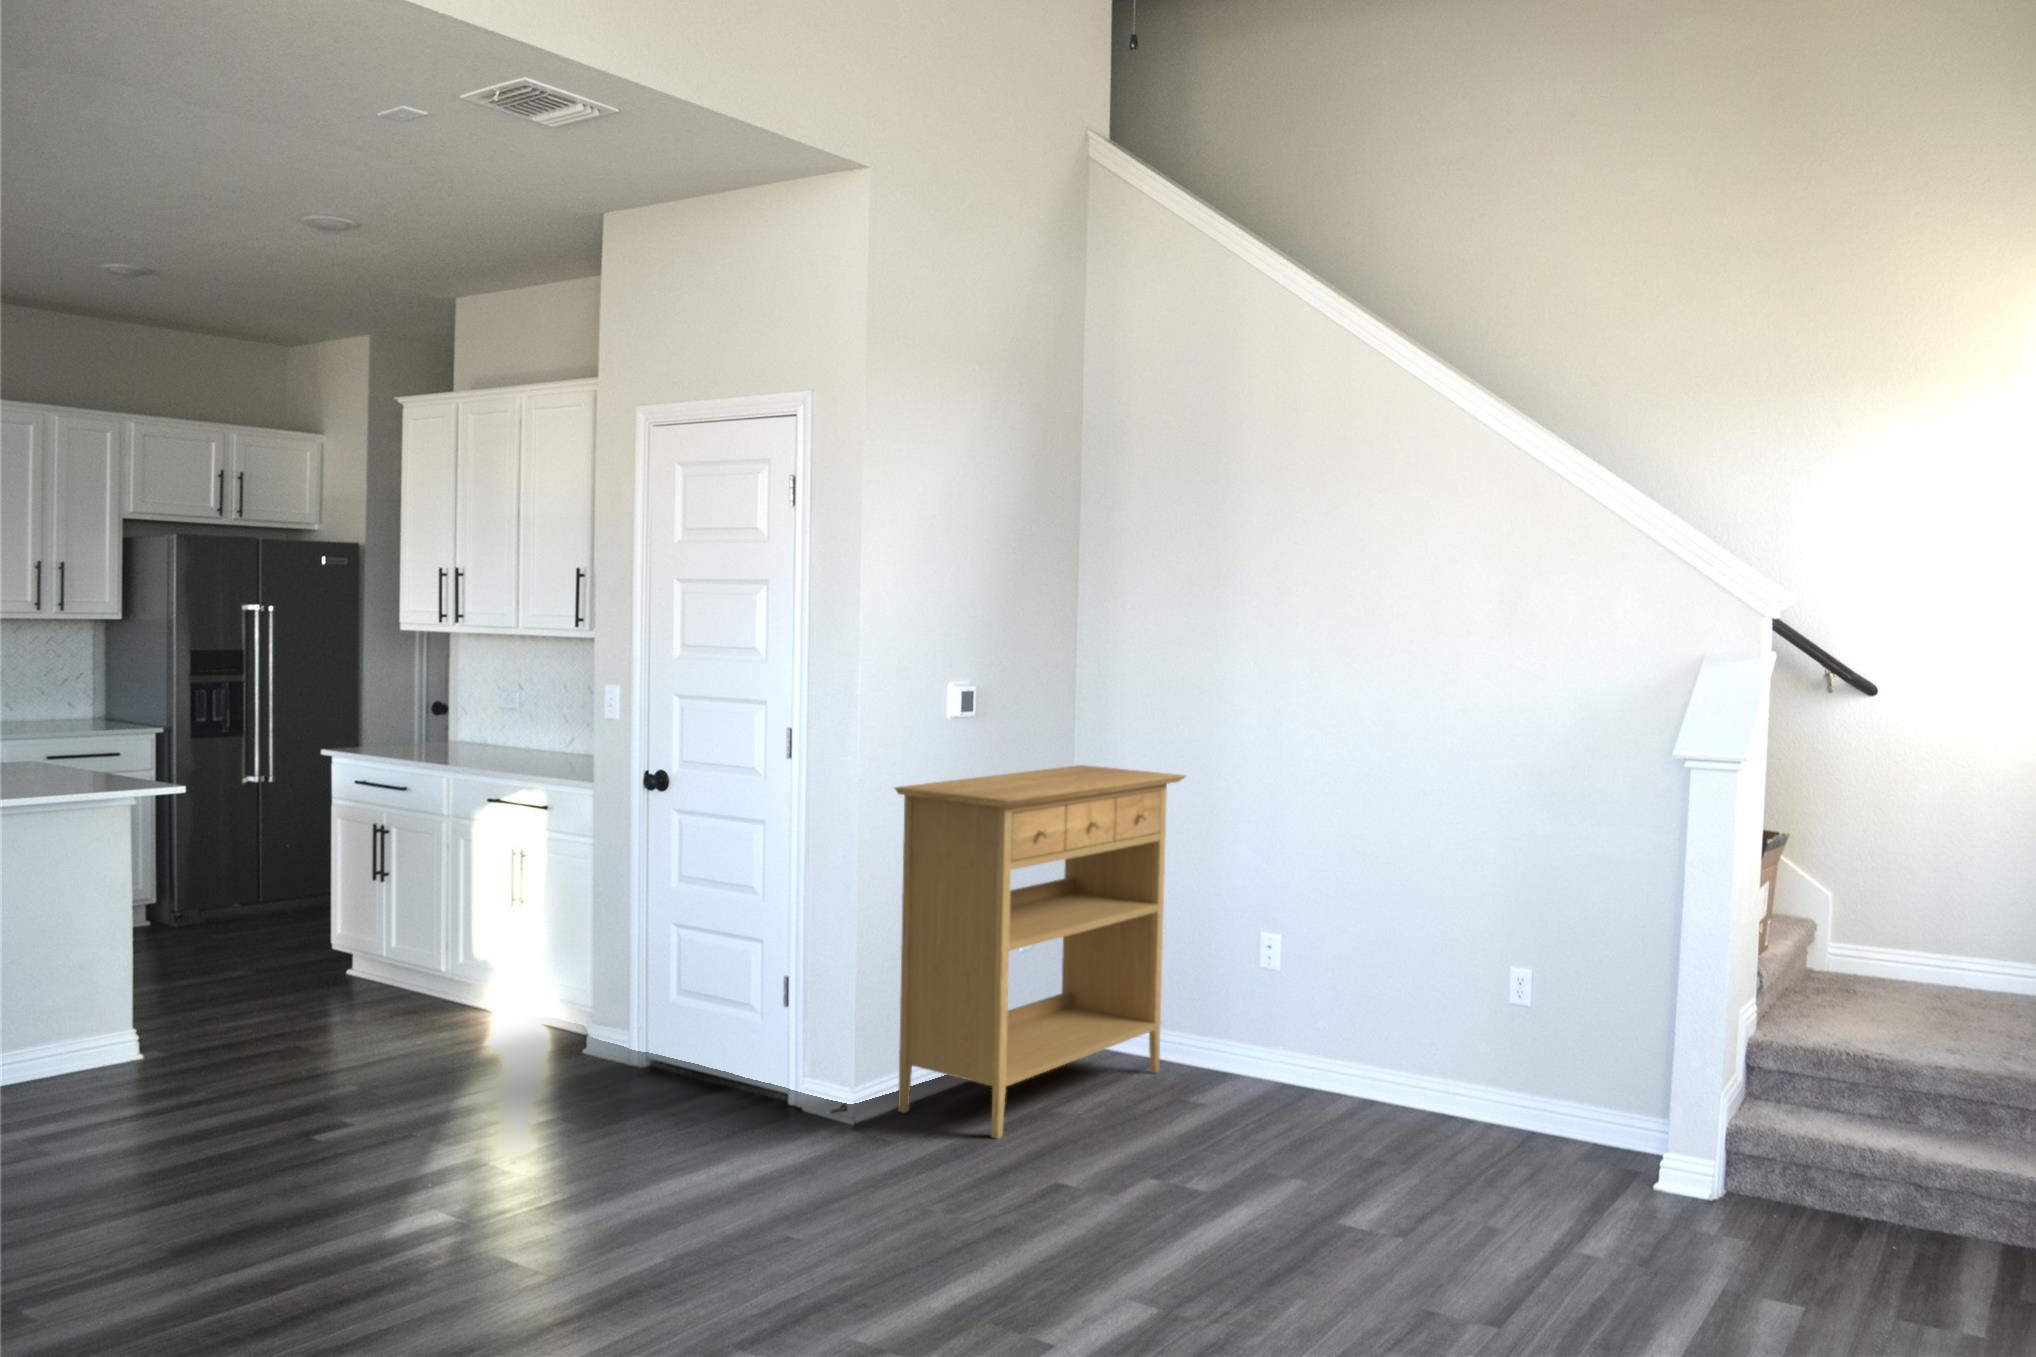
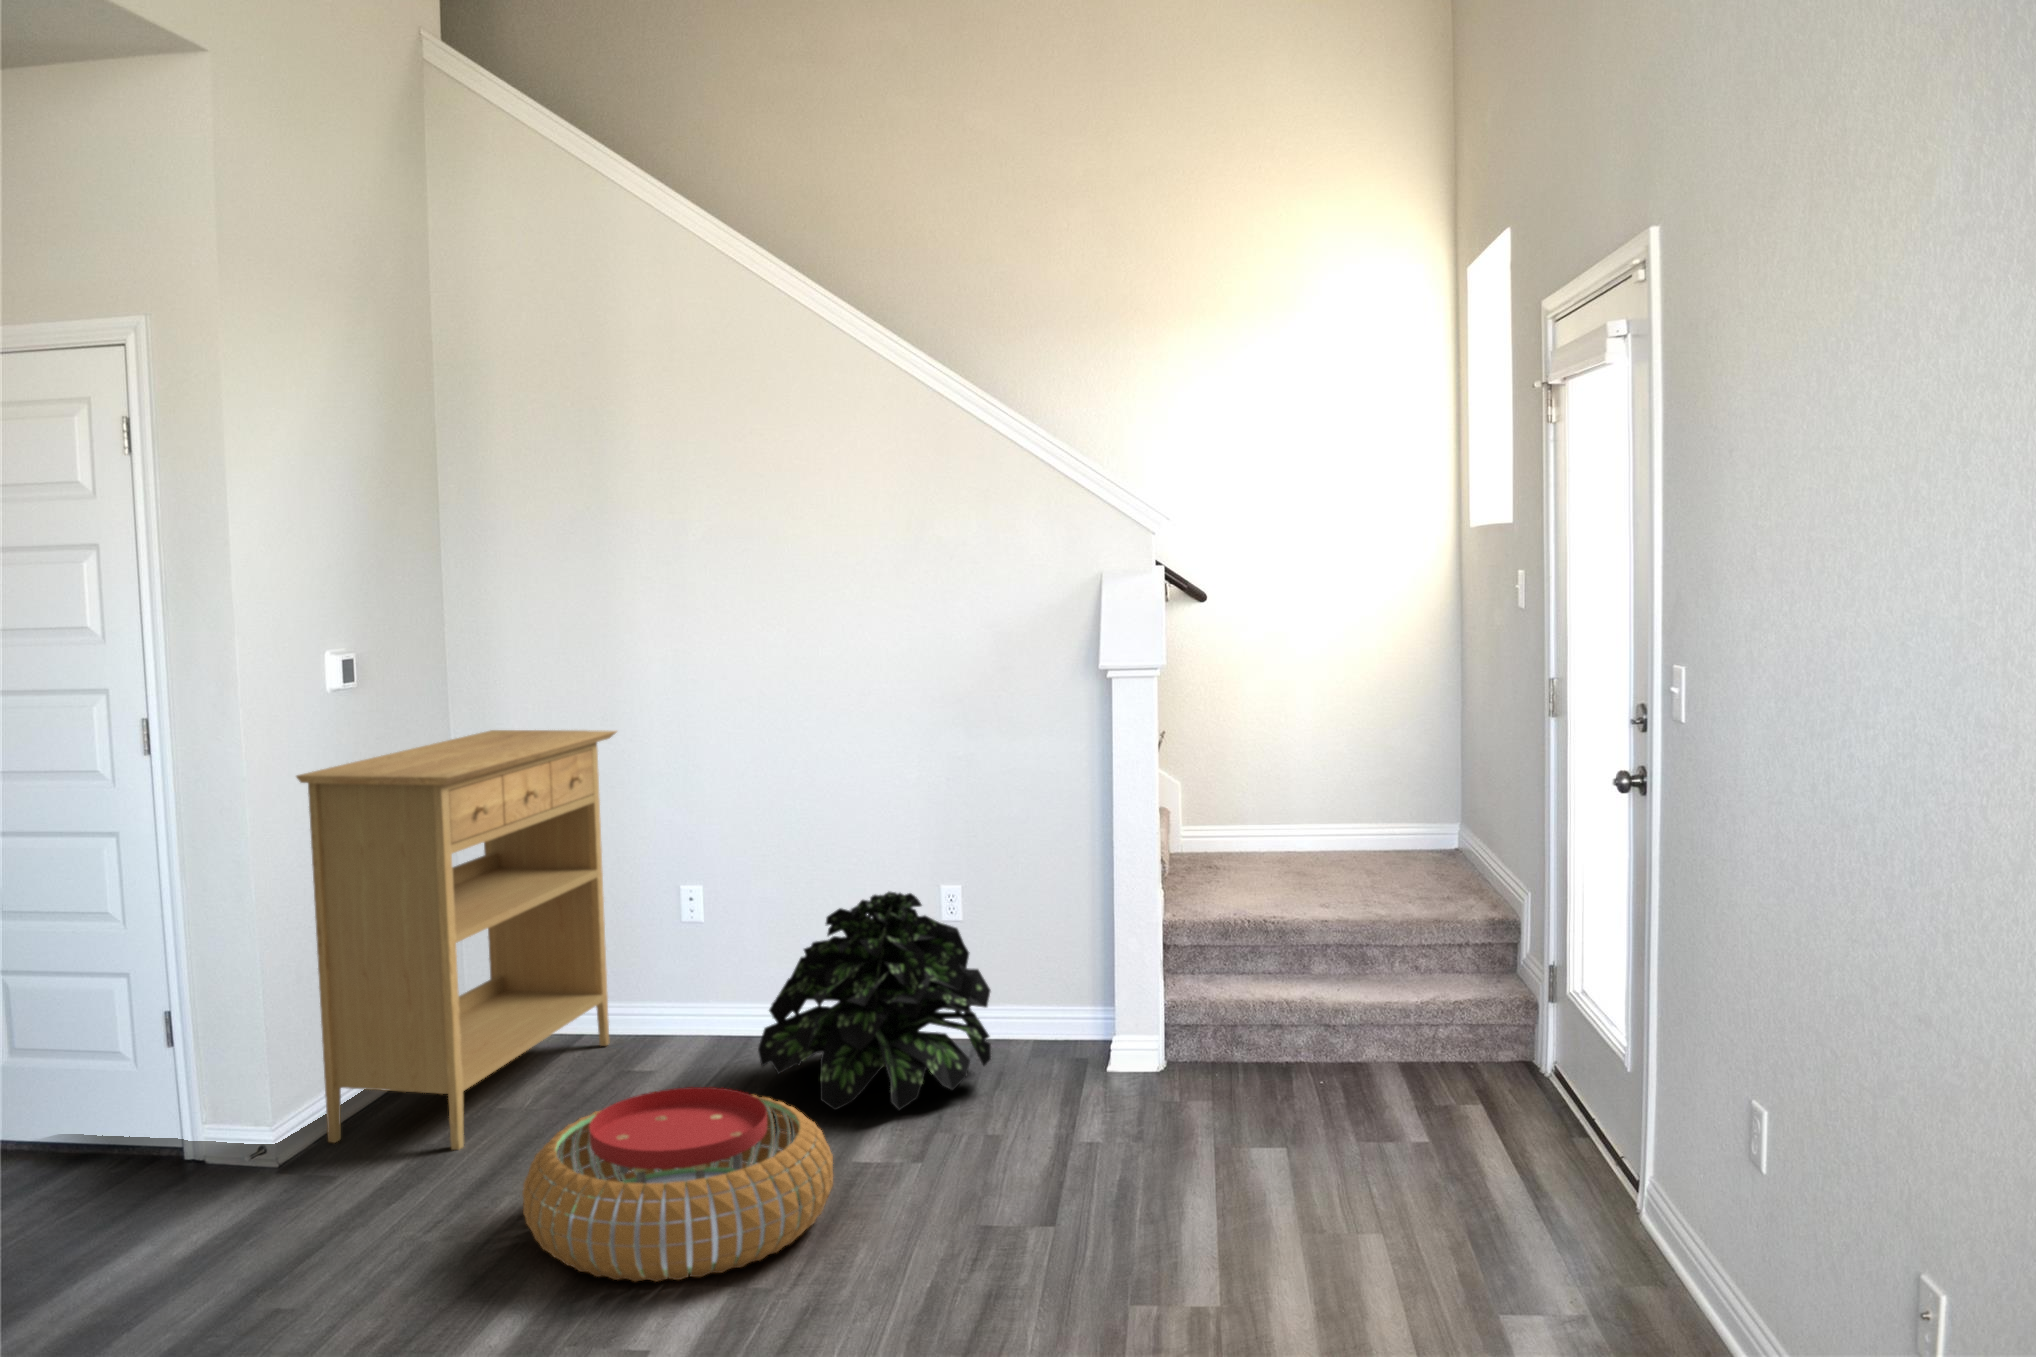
potted plant: none [1282,960,1523,1184] -> present [758,892,991,1110]
pouf: none [1018,1114,1308,1294] -> present [522,1087,833,1282]

